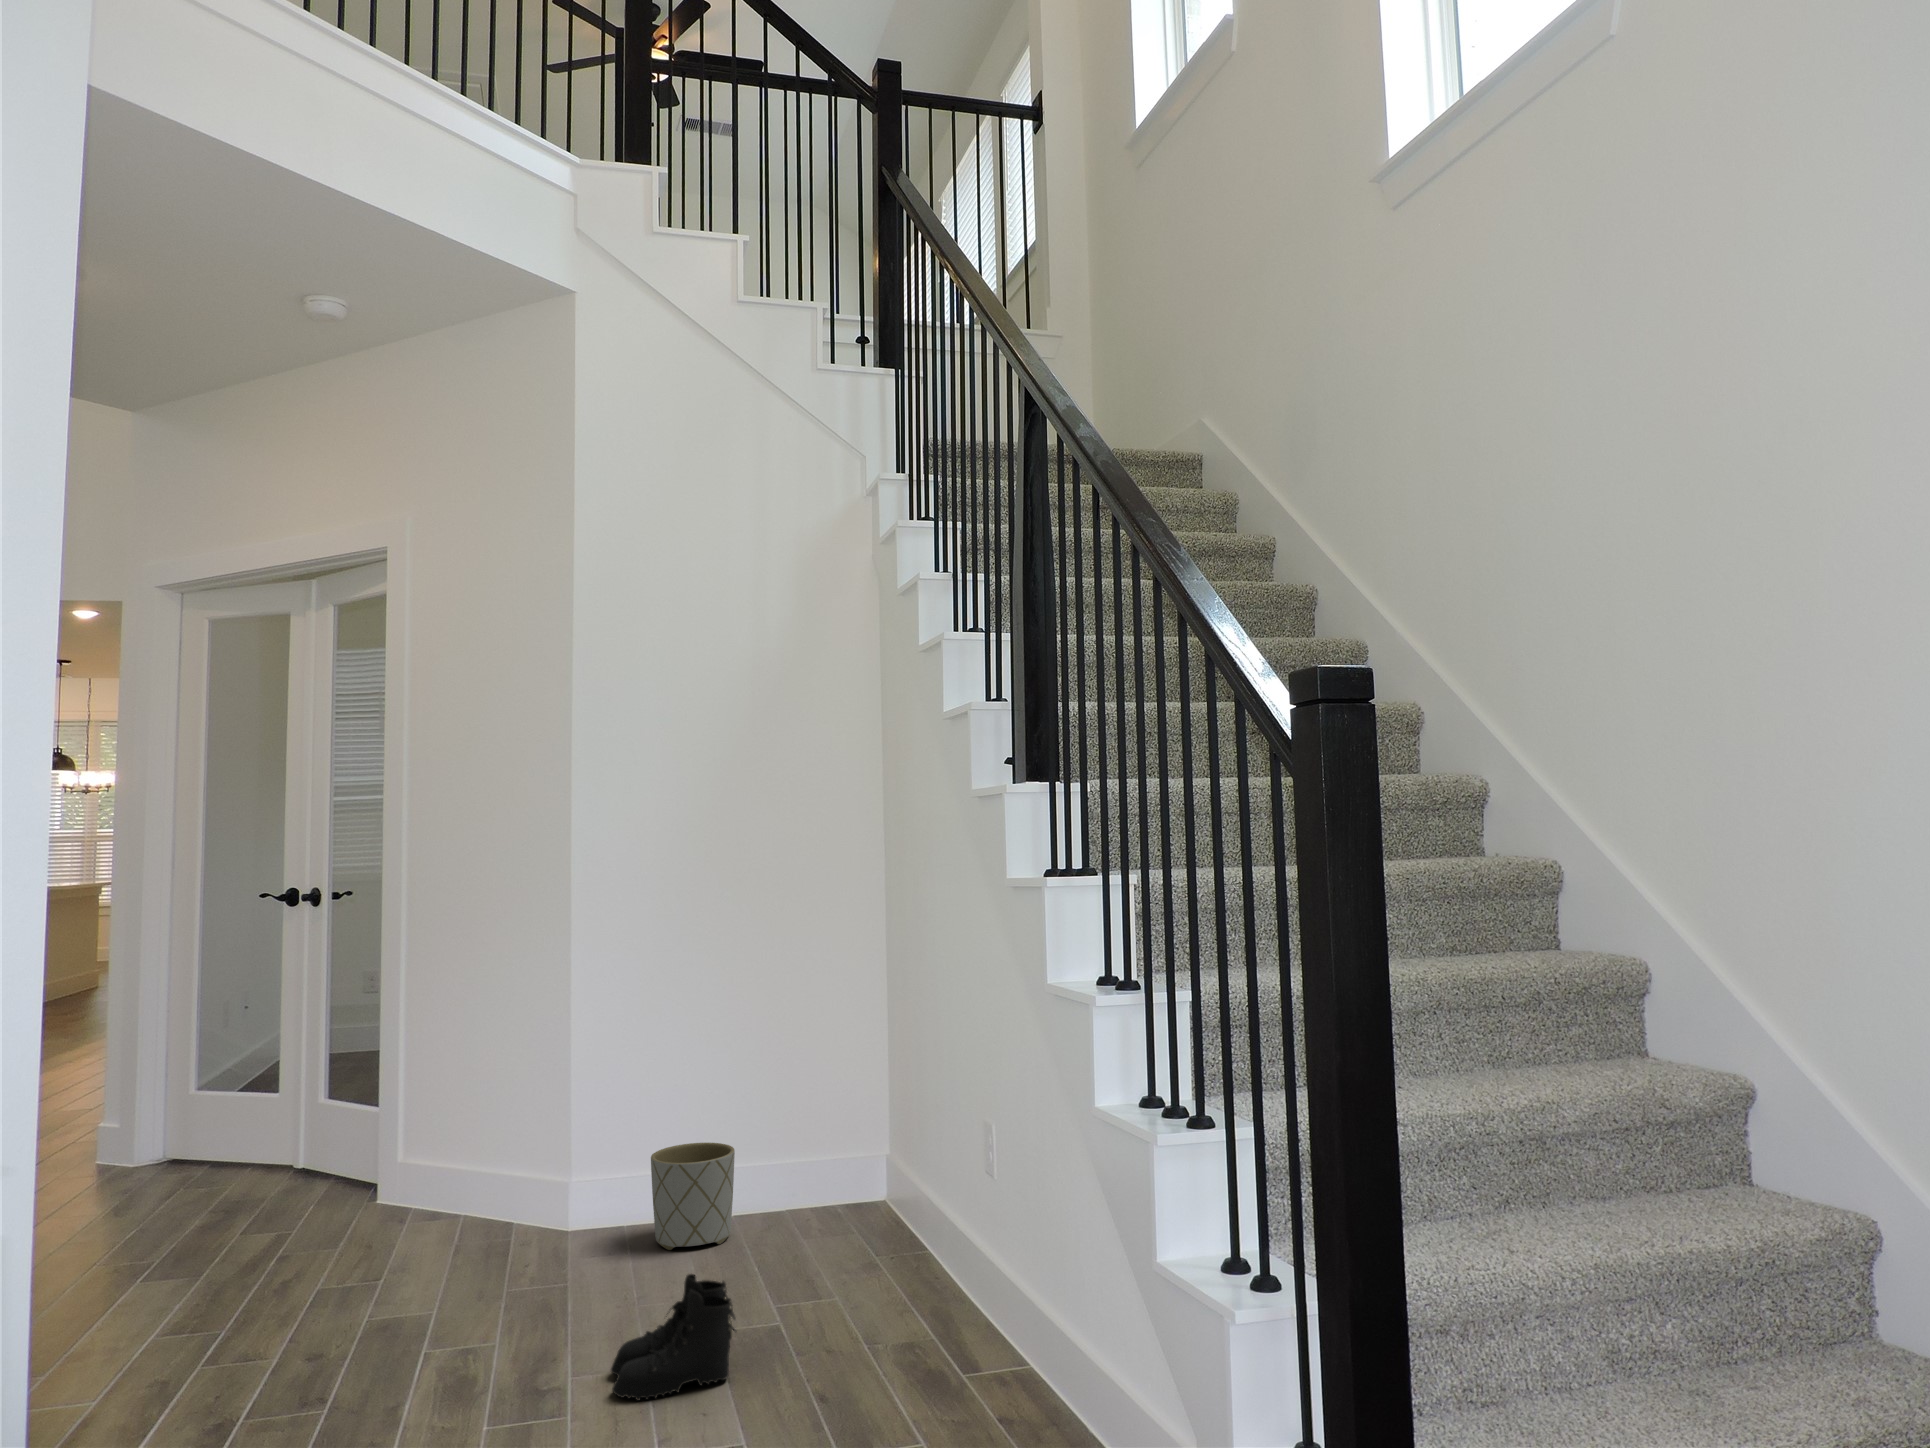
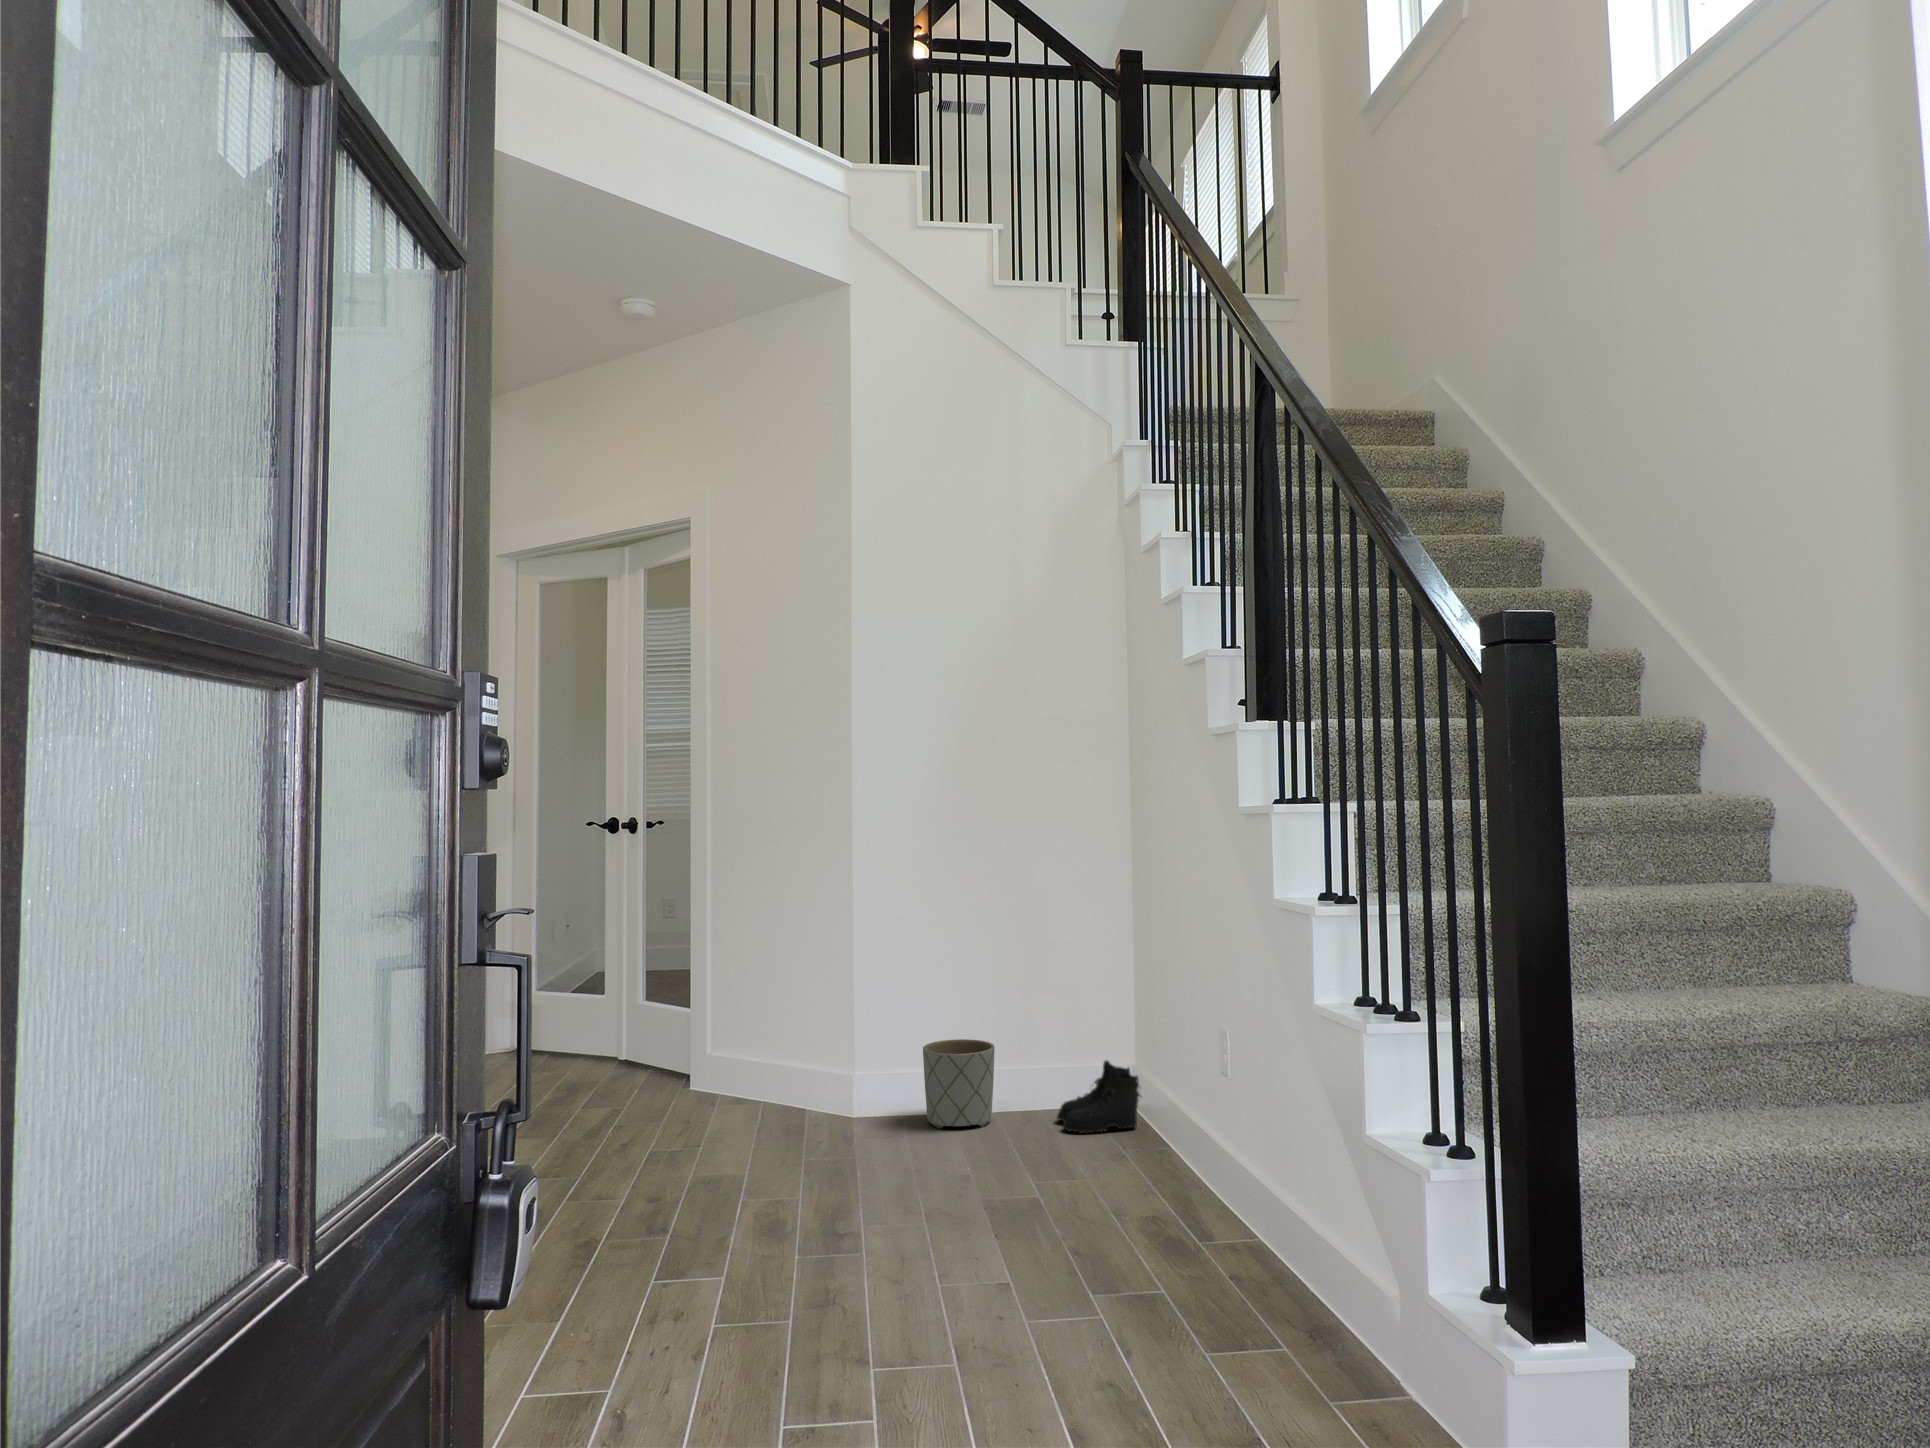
boots: present [611,1274,736,1401] -> present [1056,1061,1141,1134]

